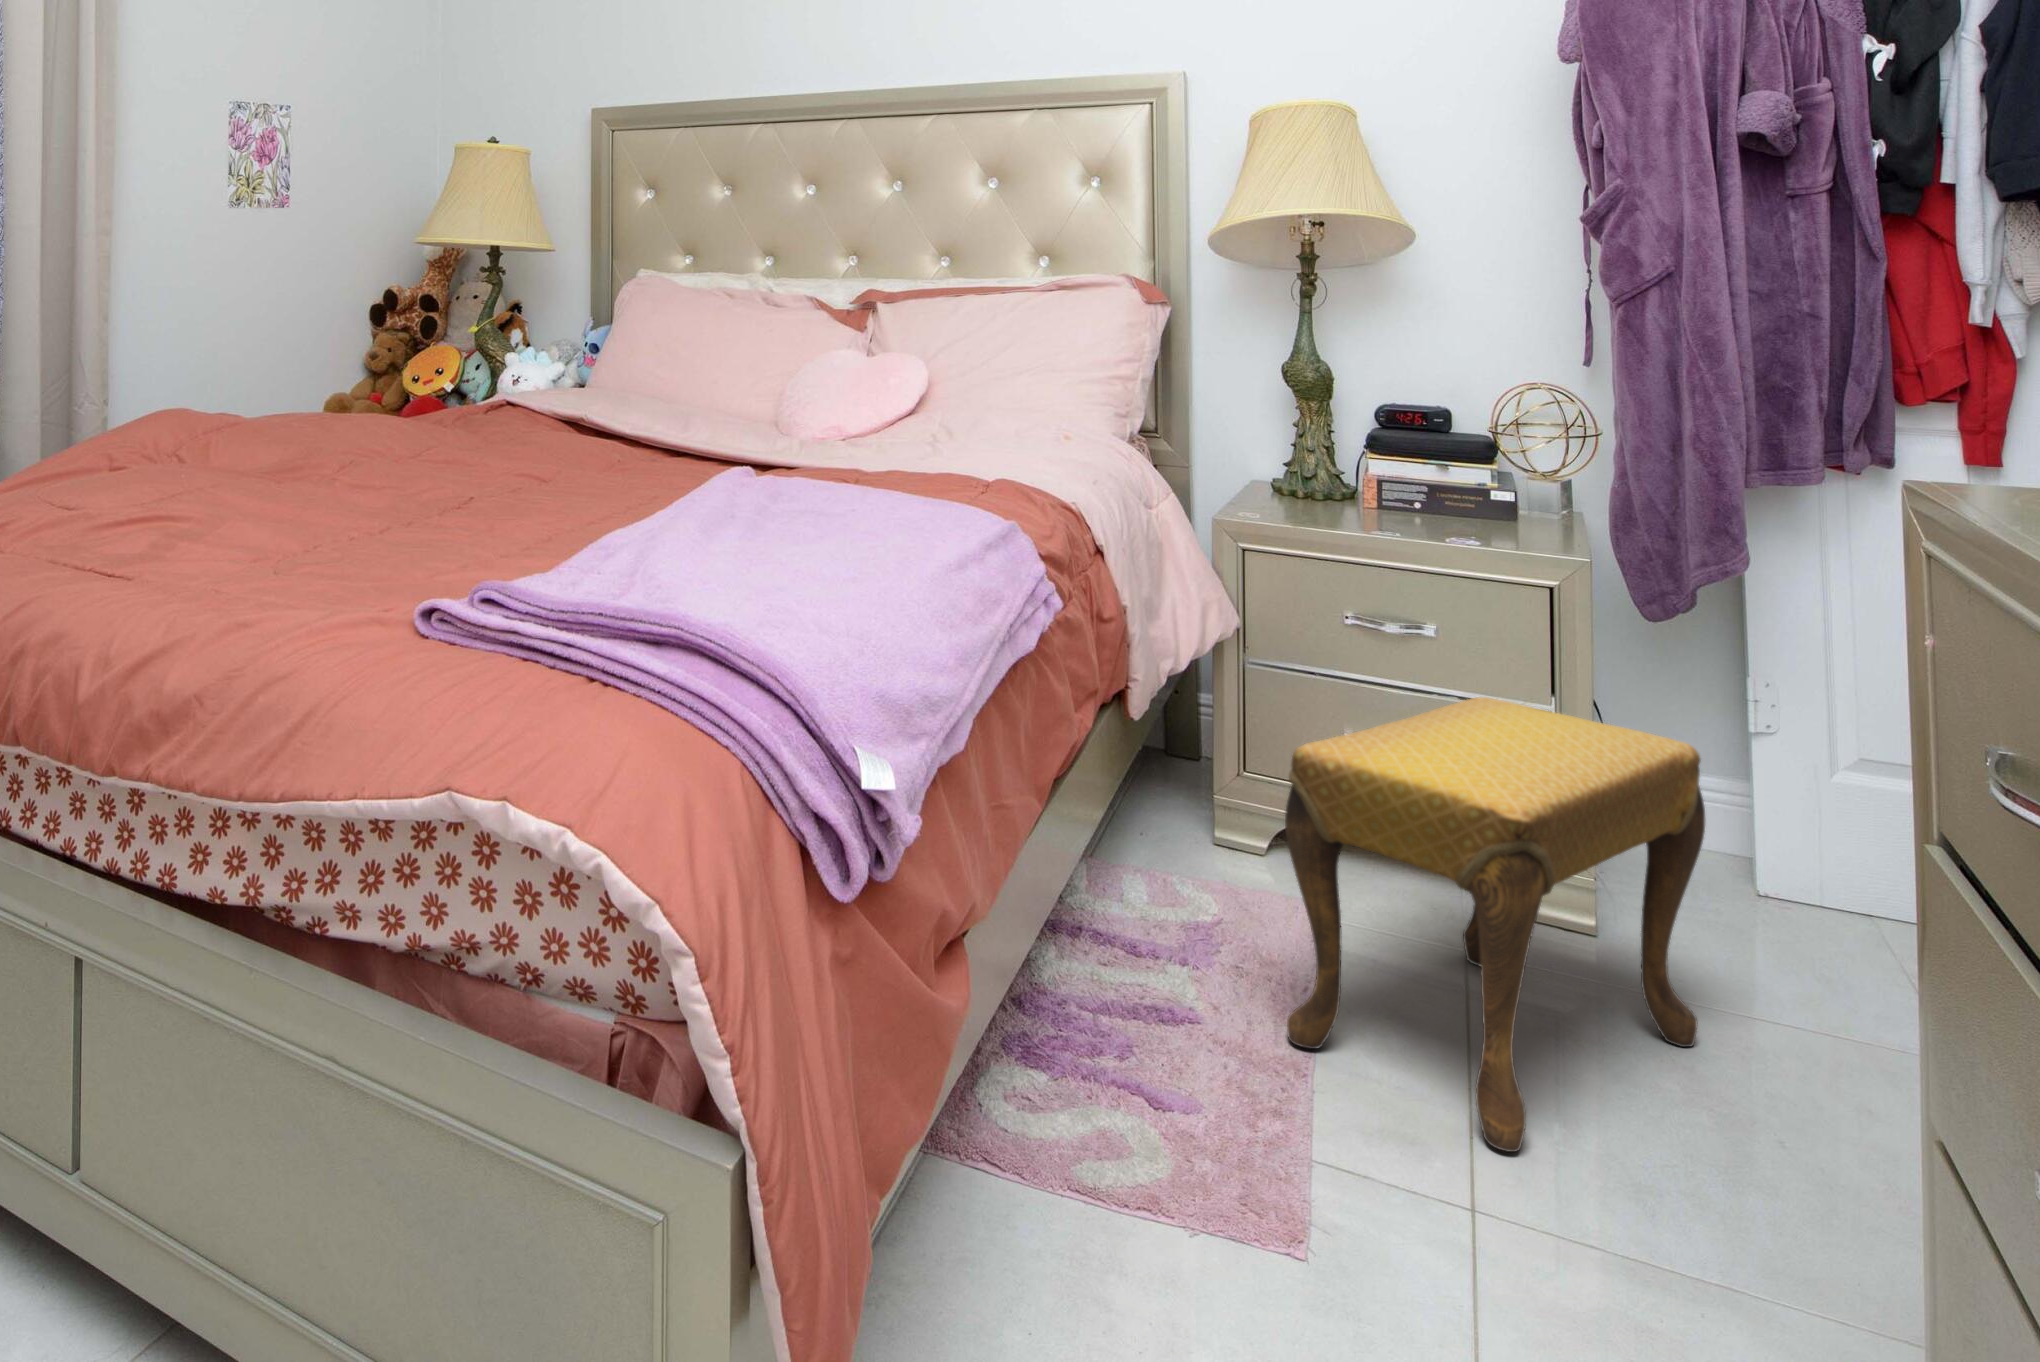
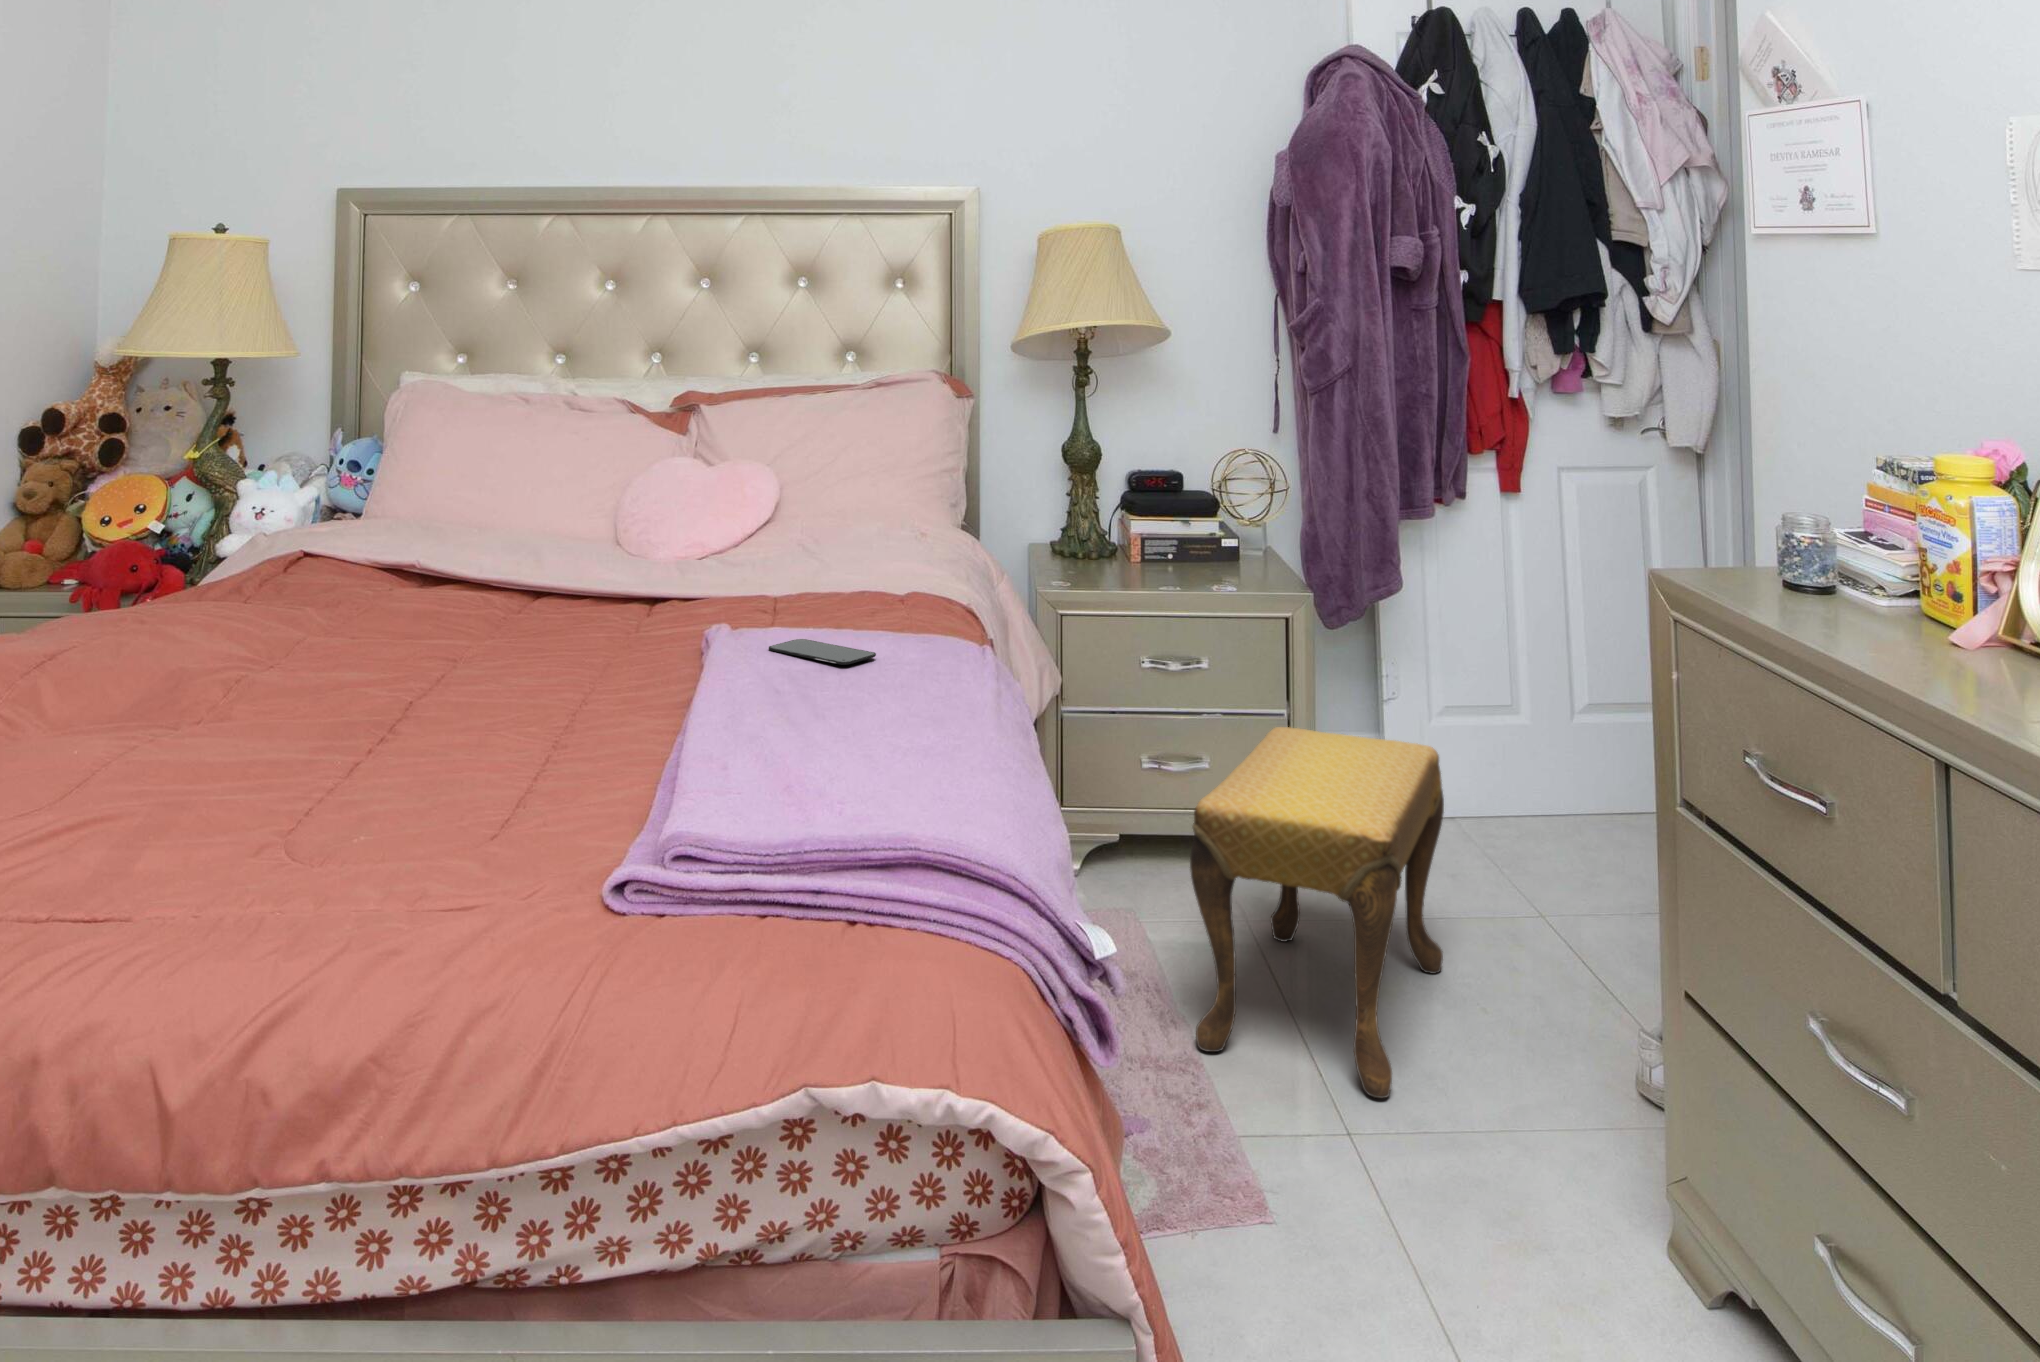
smartphone: none [786,495,881,513] -> present [769,639,876,665]

